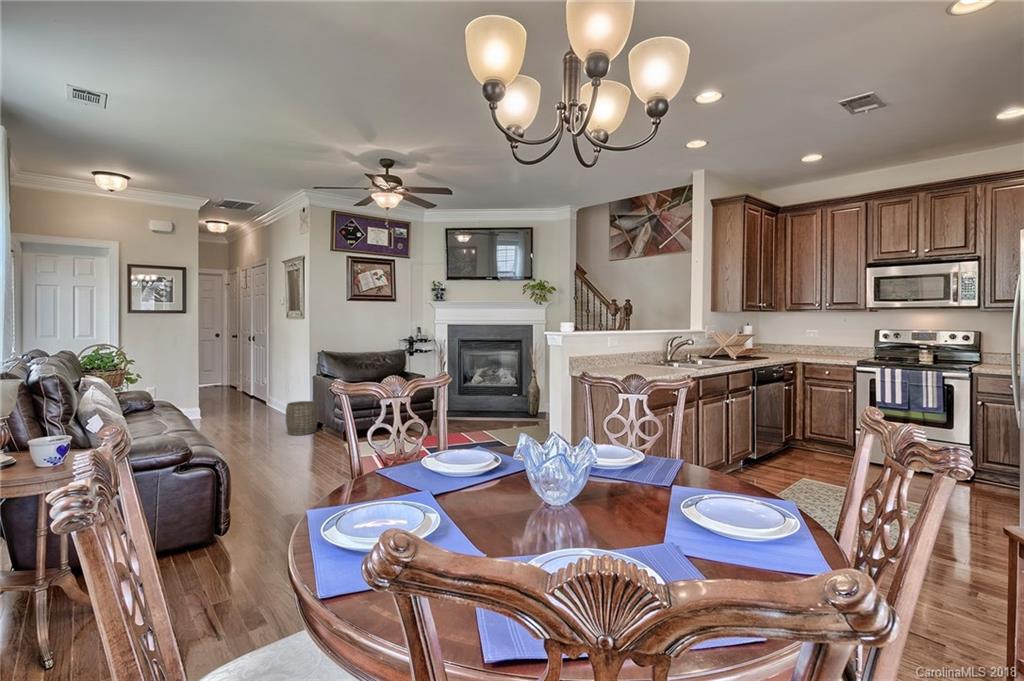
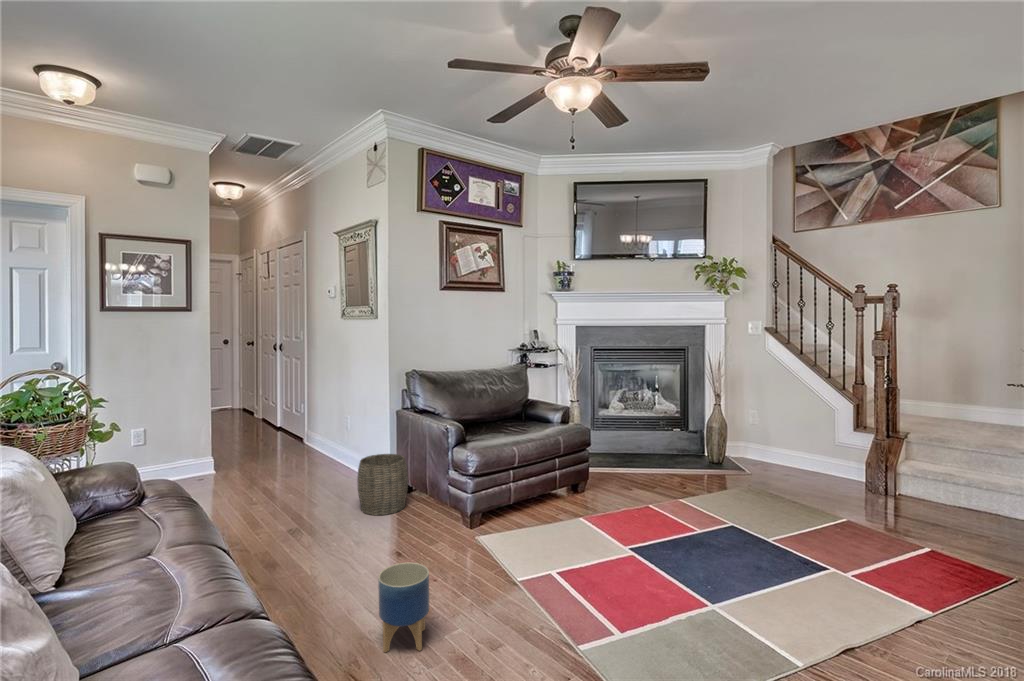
planter: none [271,438,297,476] -> present [378,563,429,652]

